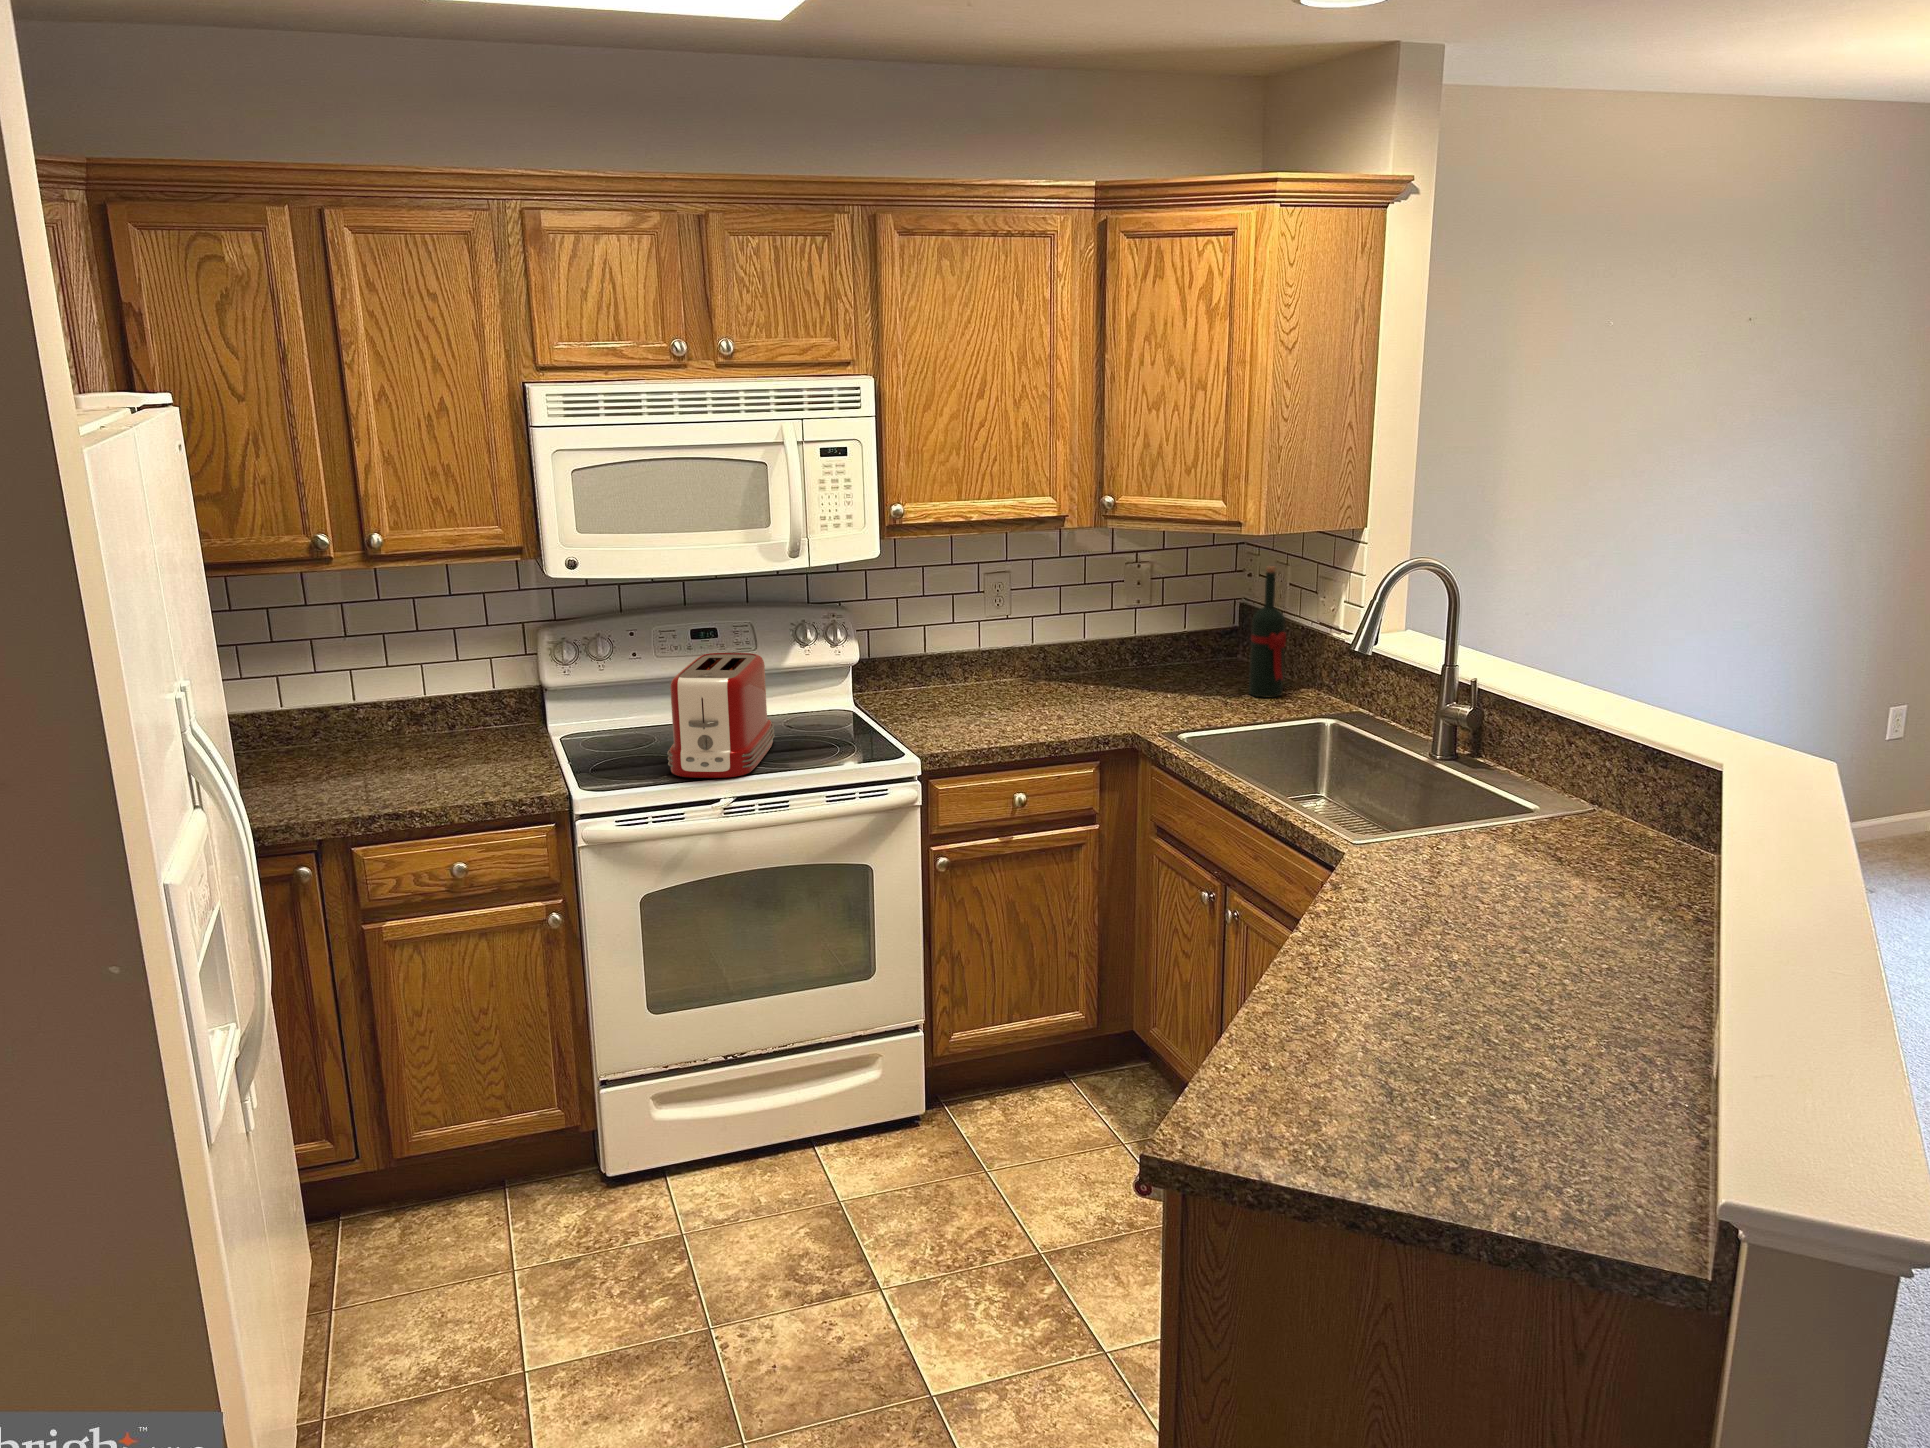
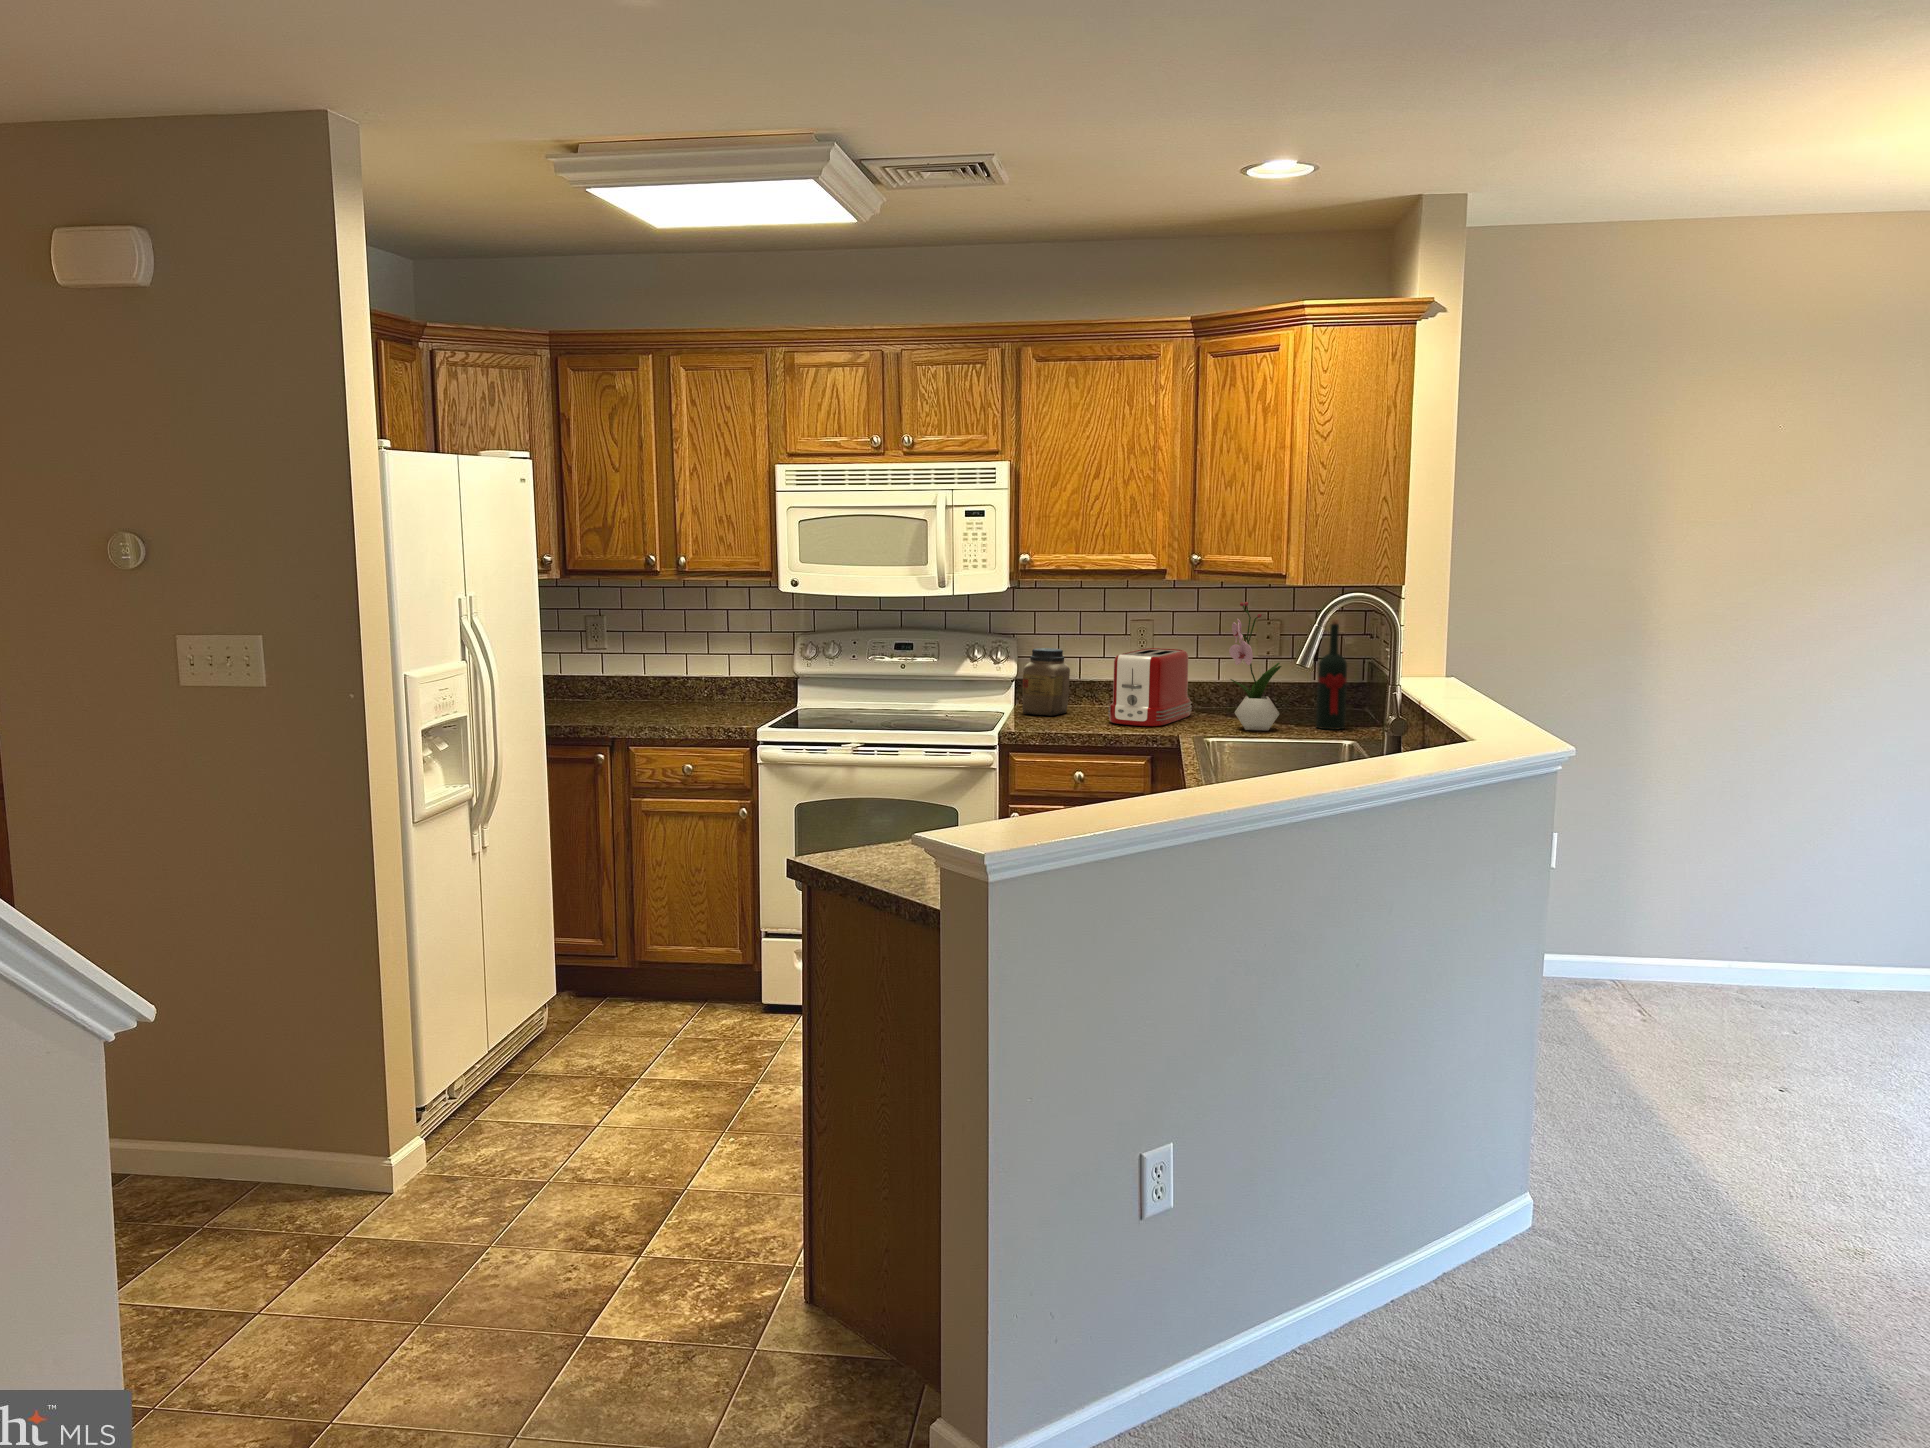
flower arrangement: none [1160,553,1231,710] -> present [1229,602,1281,731]
jar: none [882,621,935,711] -> present [1022,648,1070,716]
toaster: present [667,653,775,778] -> present [1108,648,1192,726]

